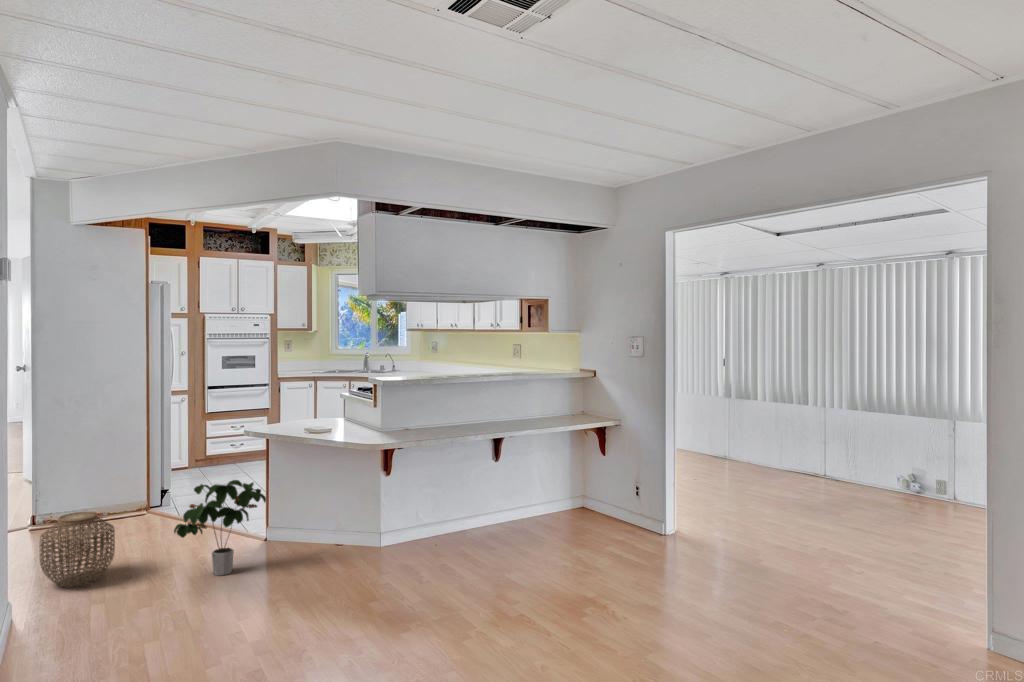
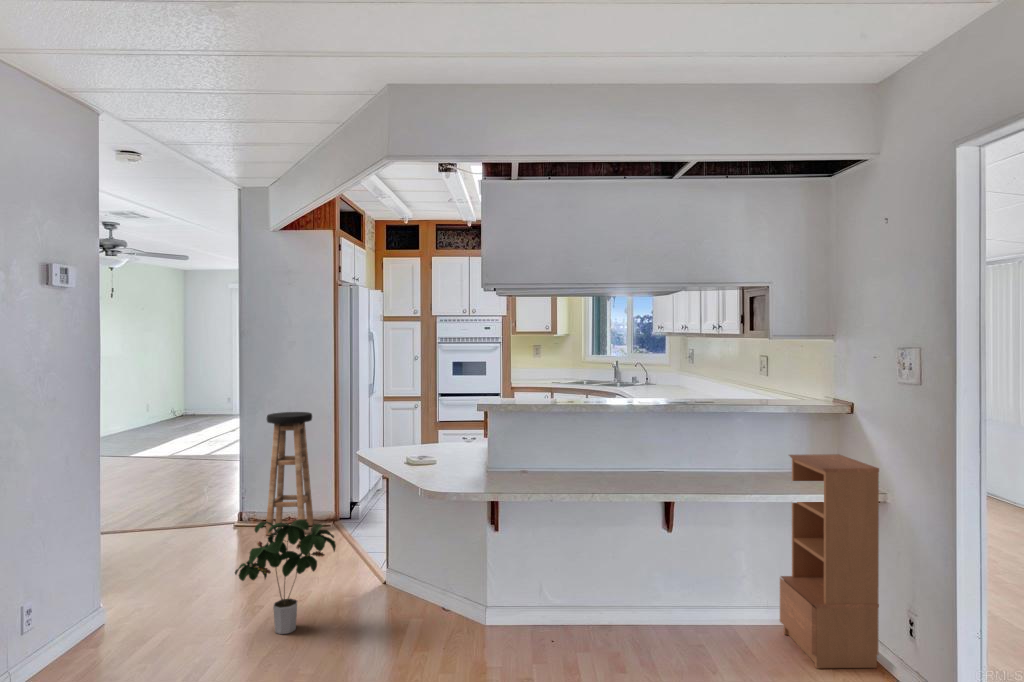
bookcase: none [560,403,616,526] -> present [780,454,879,668]
bar stool: none [82,405,132,530] -> present [266,412,313,535]
woven basket: present [40,512,115,588] -> none [131,531,208,613]

